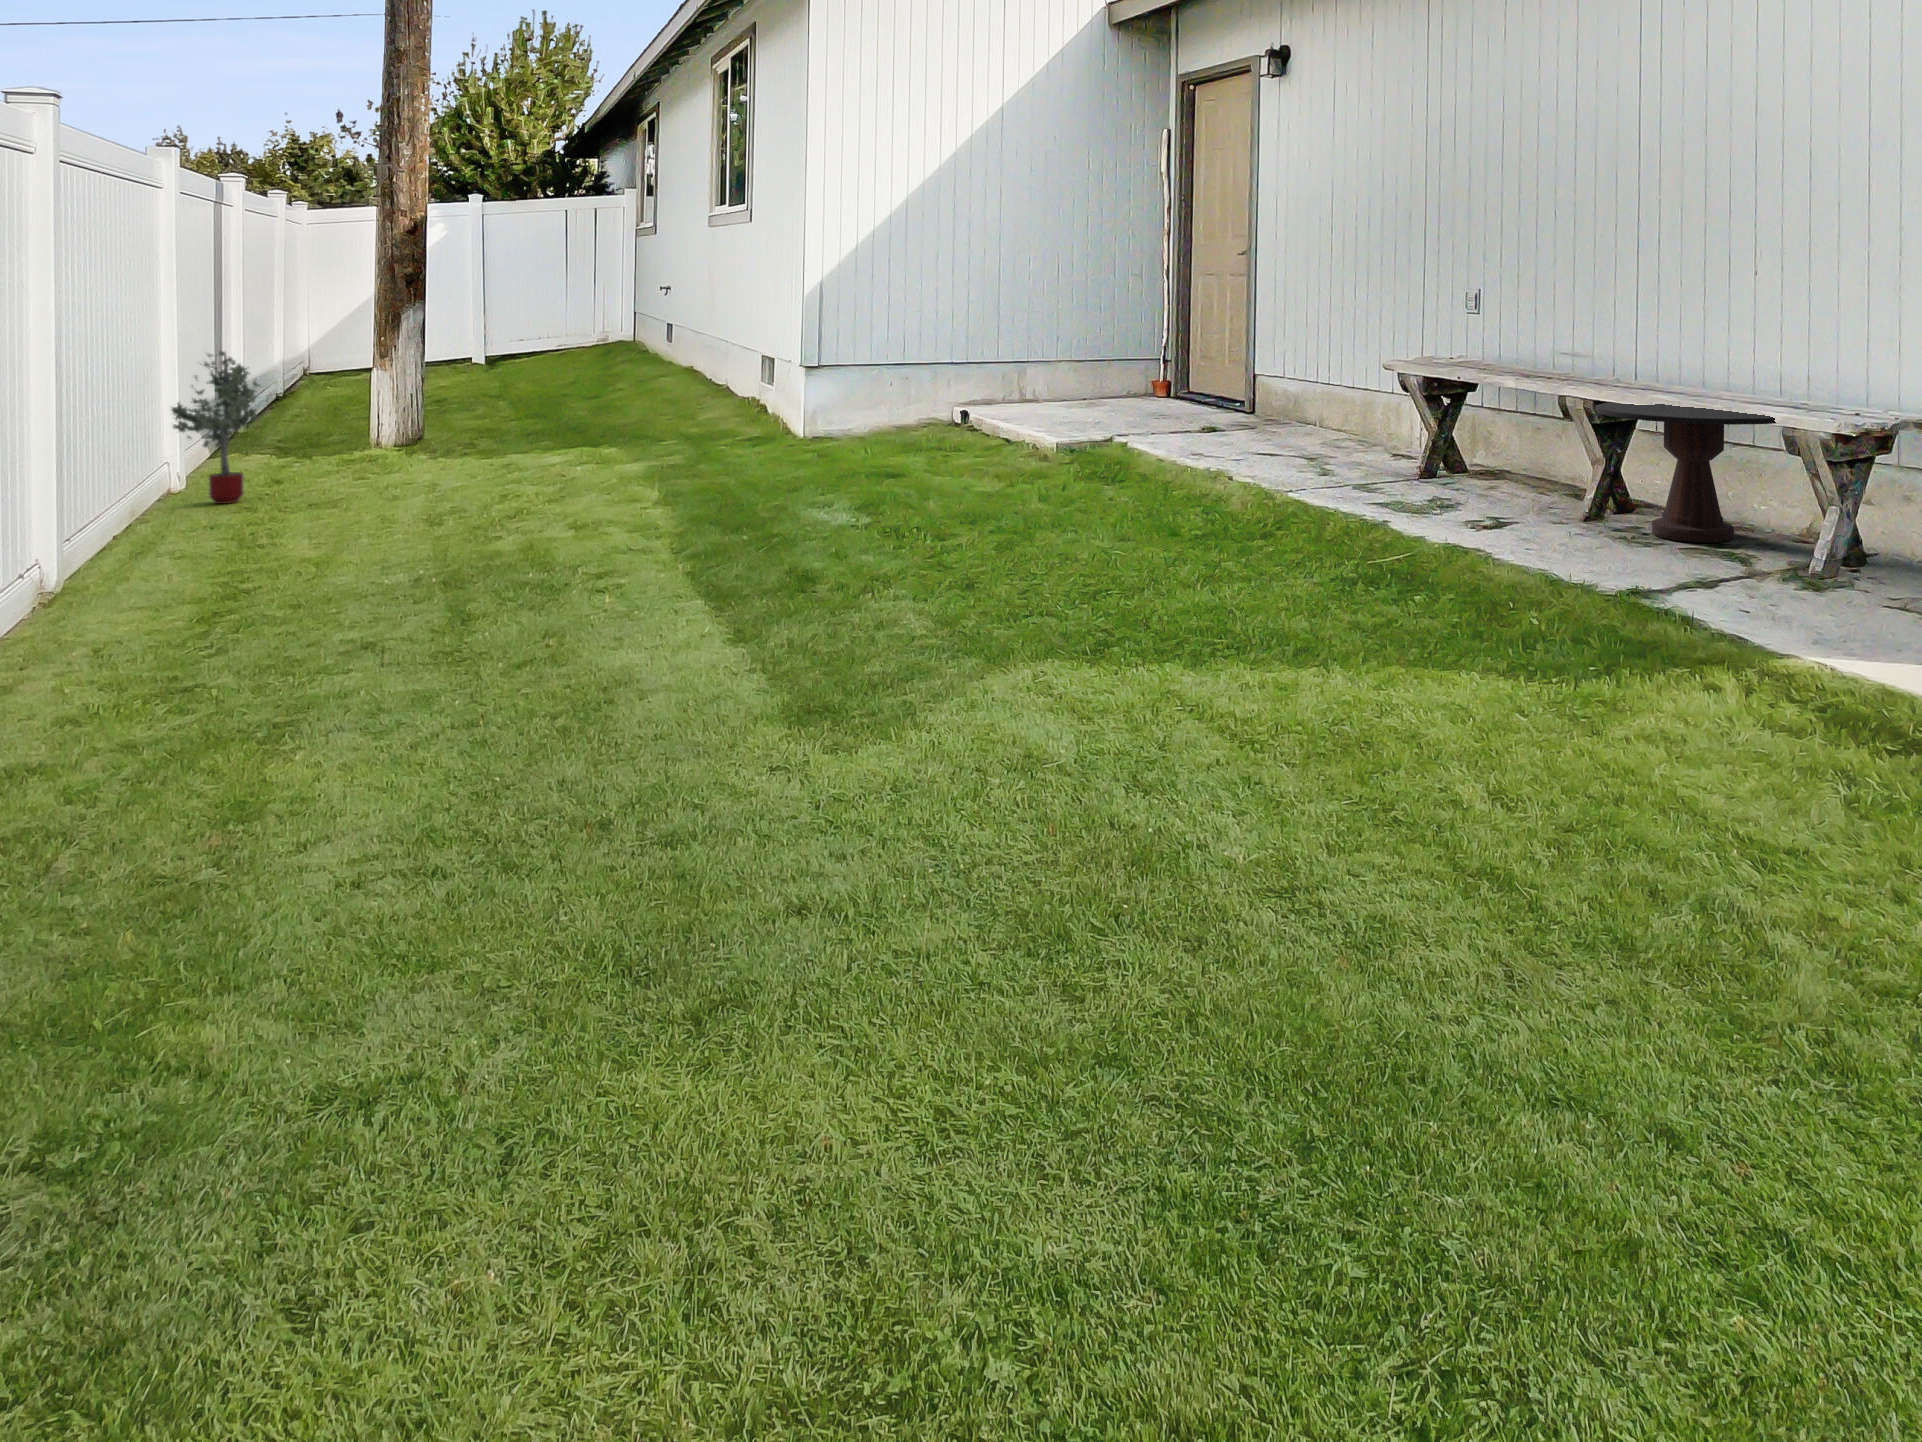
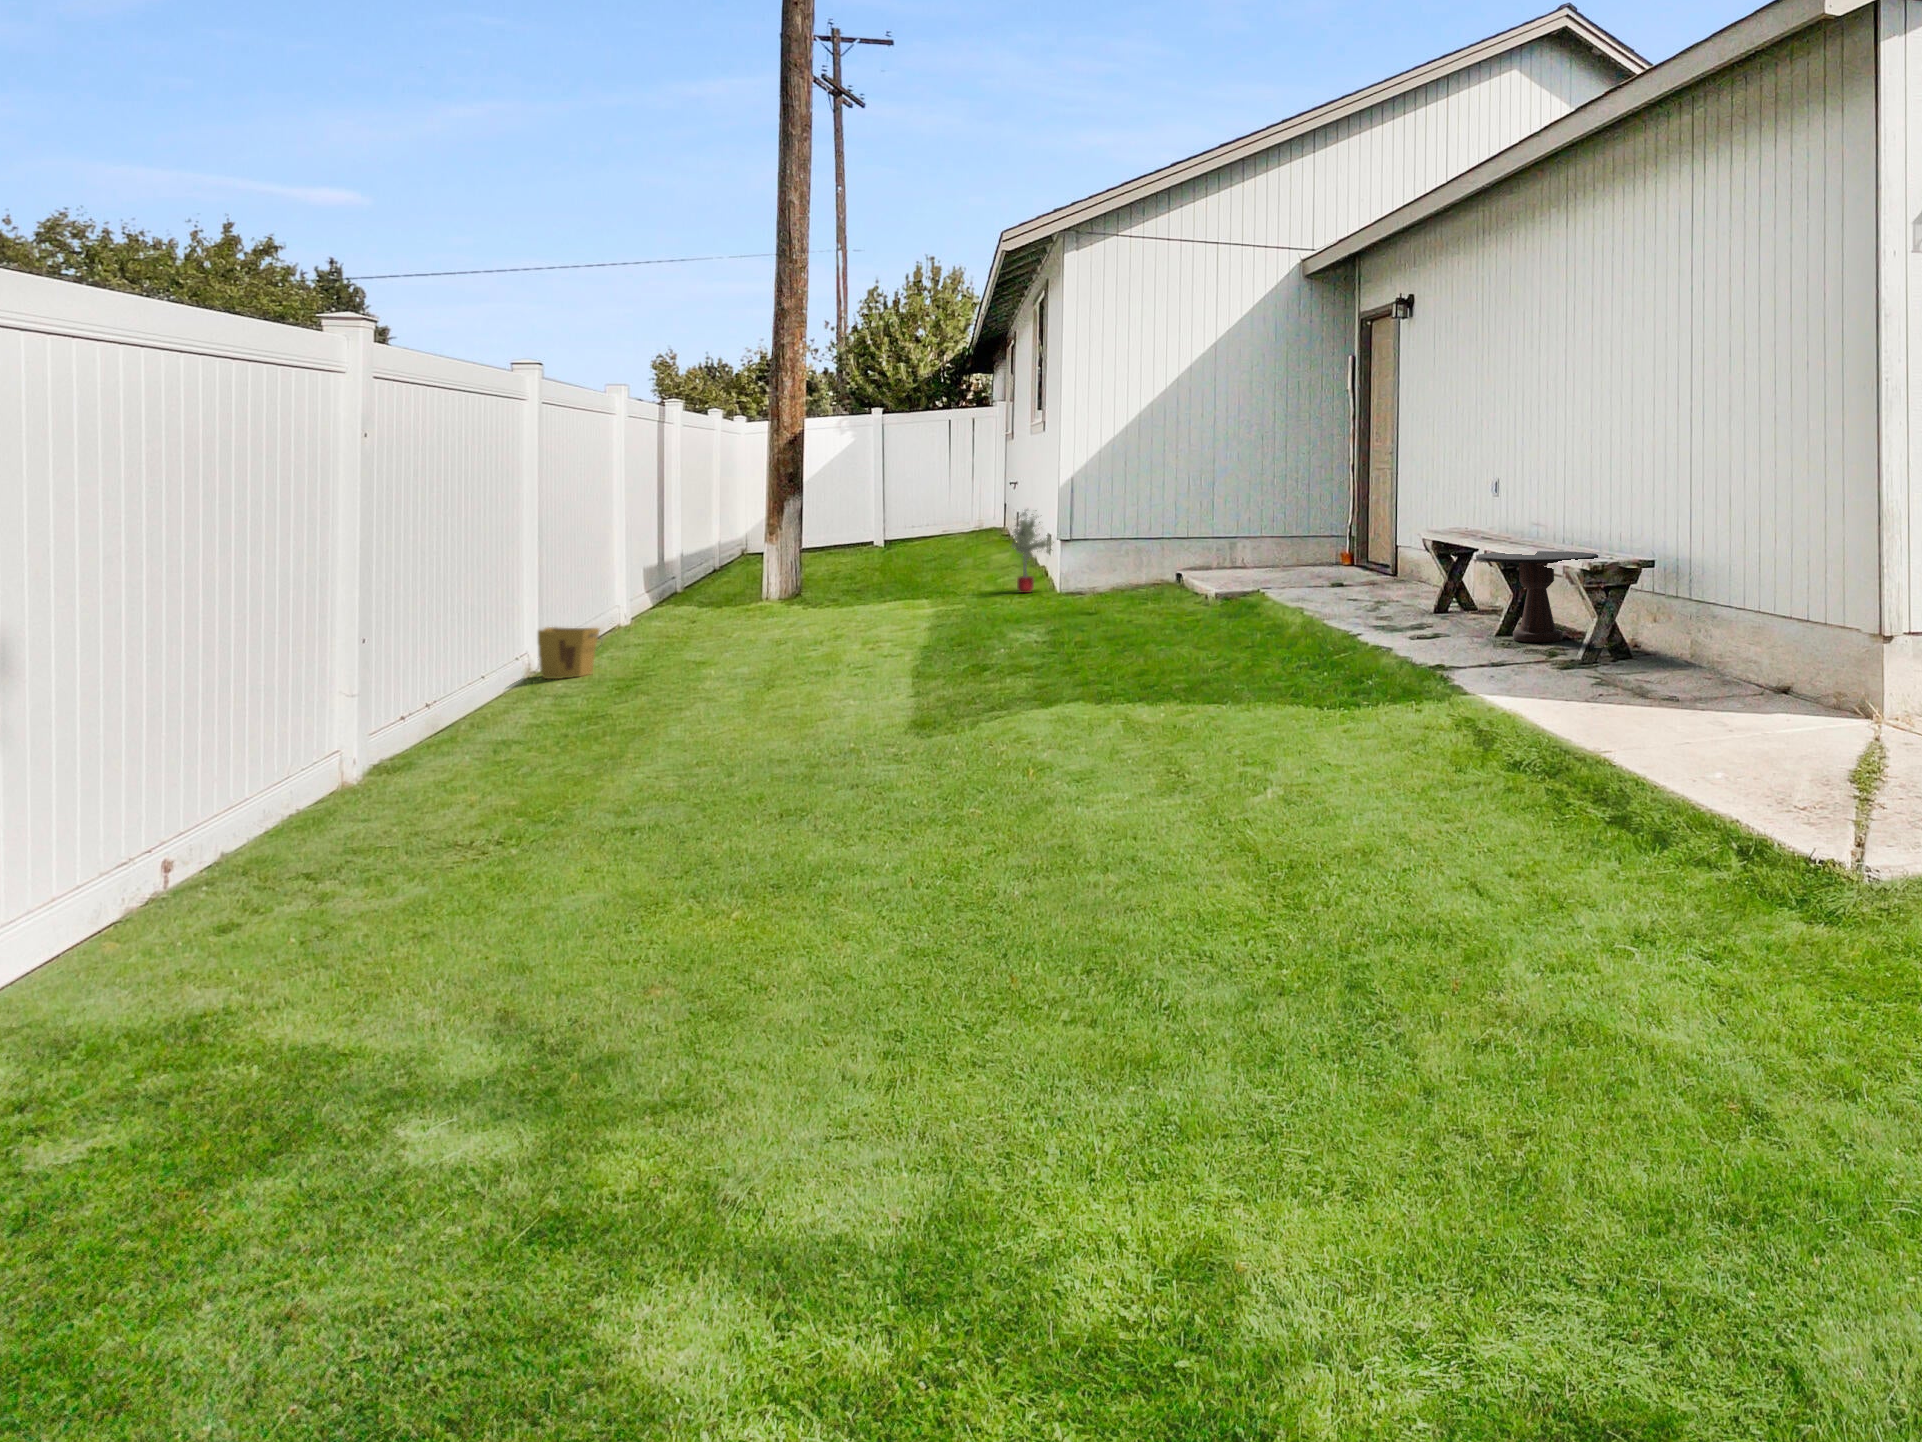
potted tree: present [172,351,260,504] -> present [1012,510,1054,593]
bucket: none [49,523,174,615] -> present [538,627,601,679]

